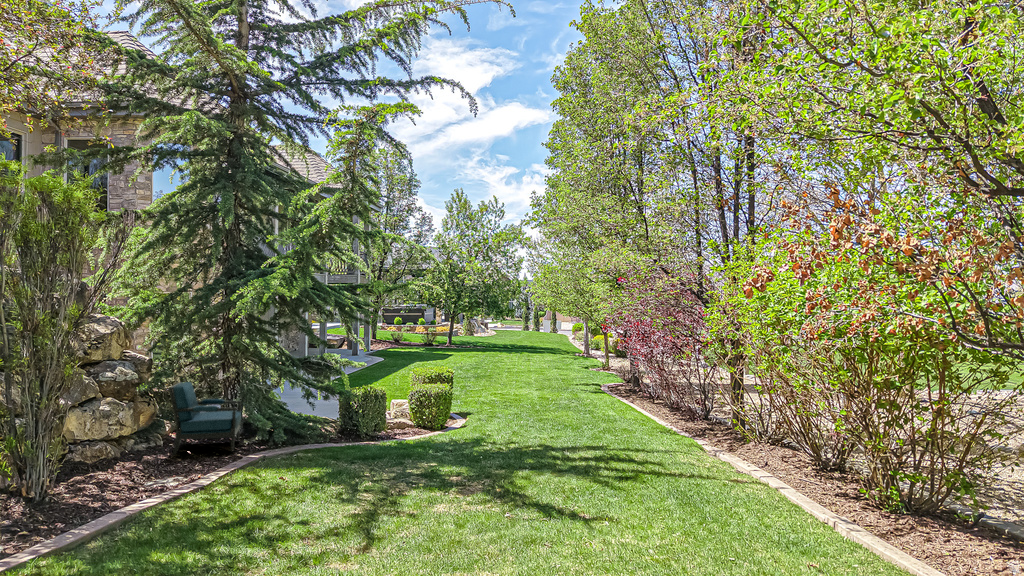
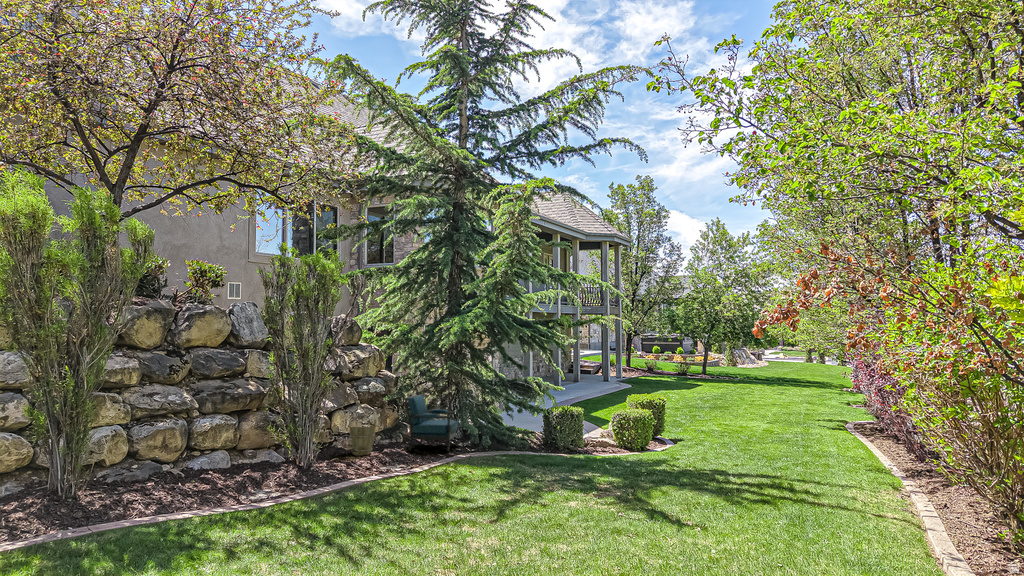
bucket: none [90,419,135,471] -> present [349,419,376,455]

